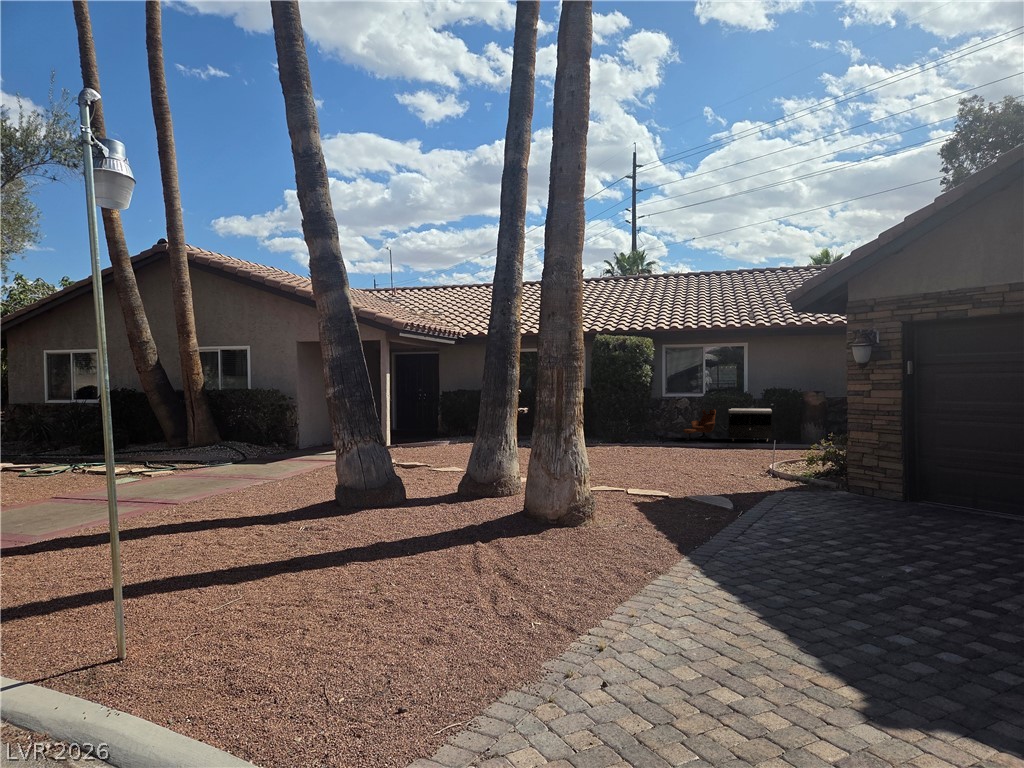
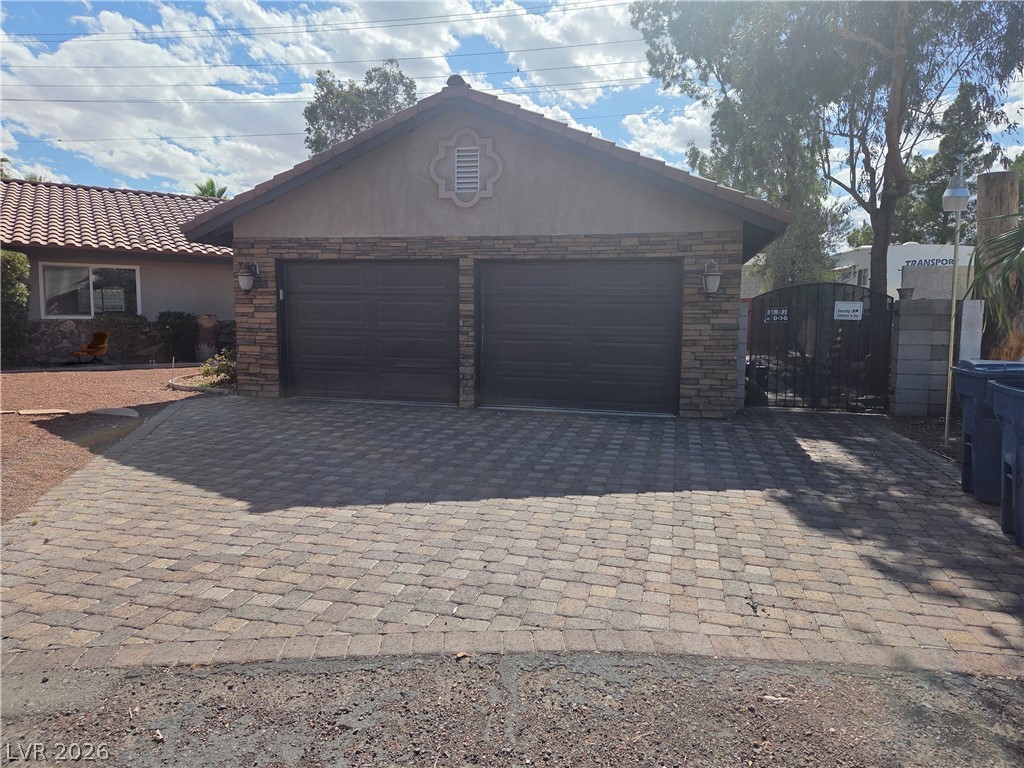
storage bench: present [729,408,772,442] -> none [122,331,168,362]

